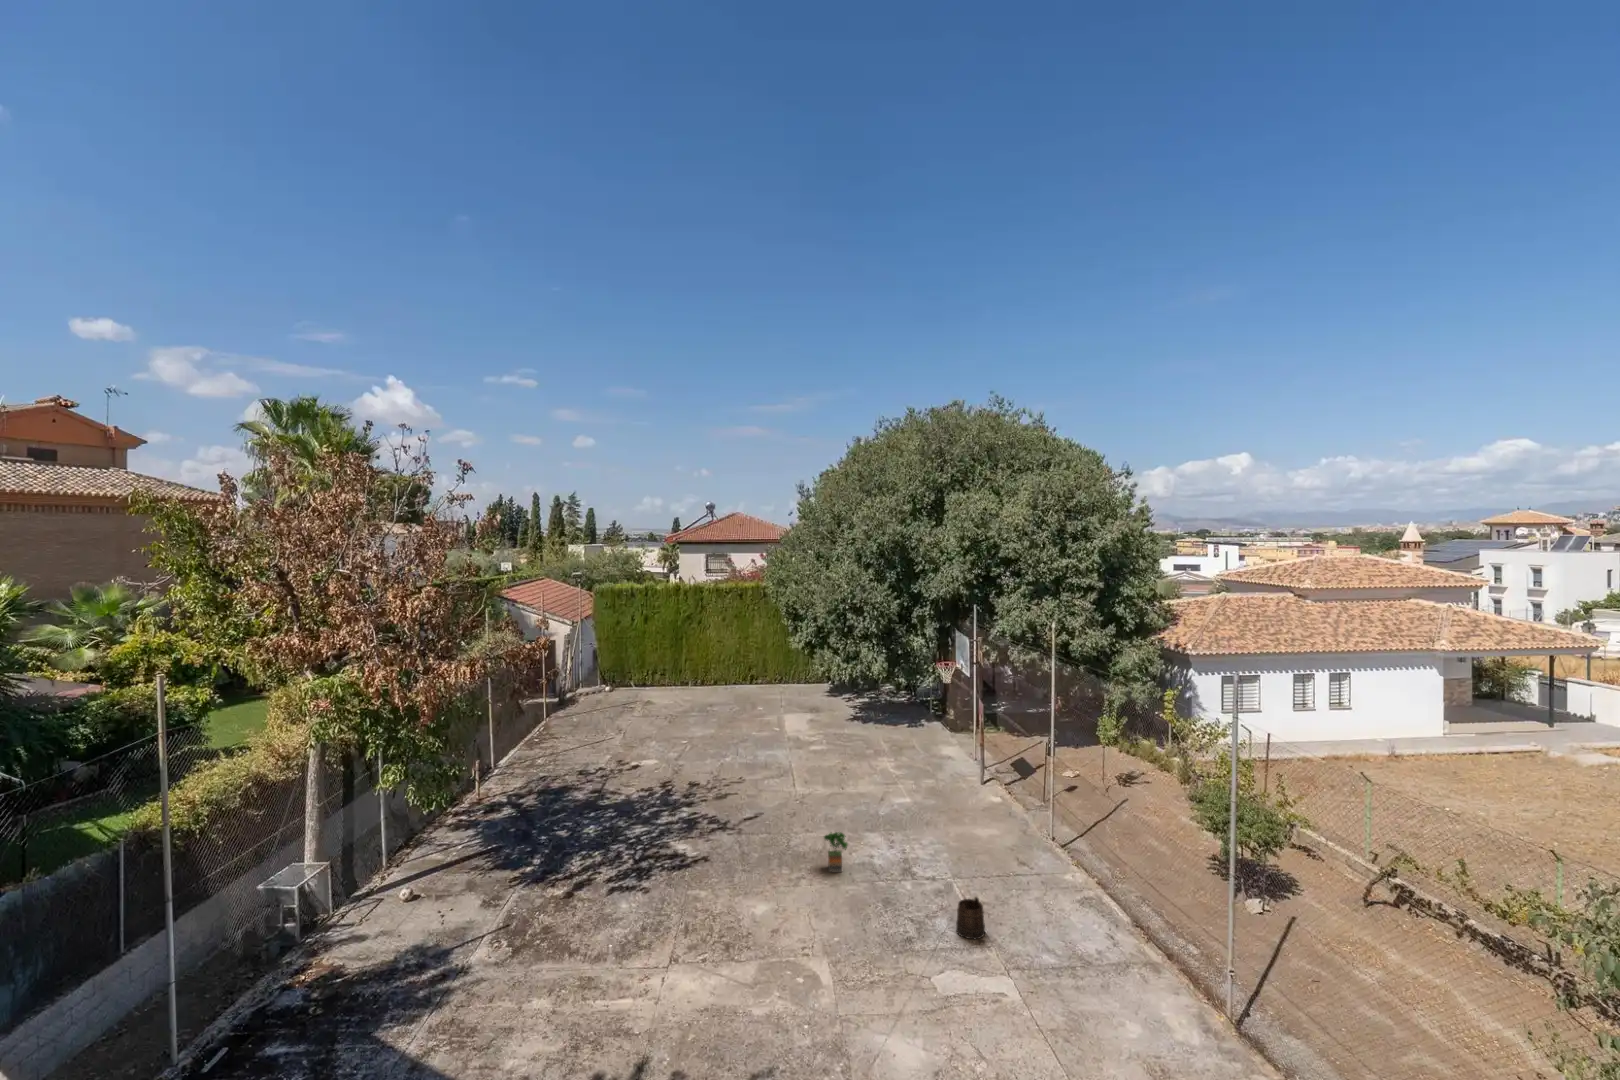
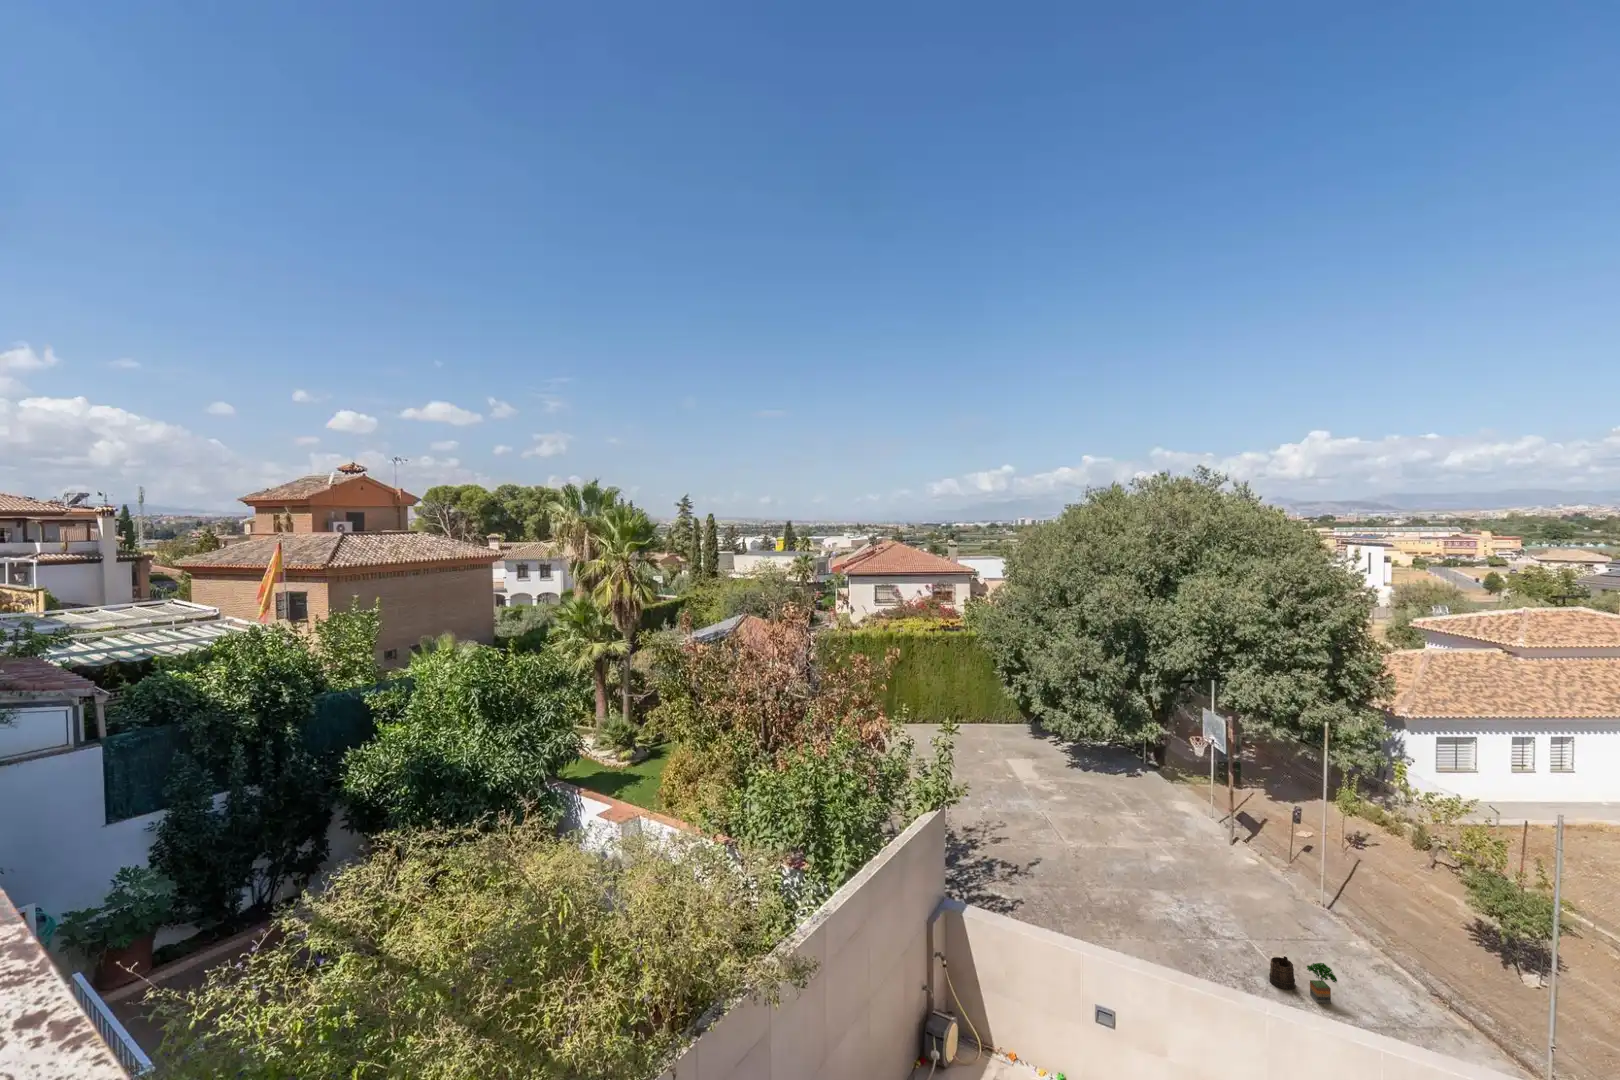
potted tree: present [824,832,848,872] -> present [1307,963,1337,1004]

